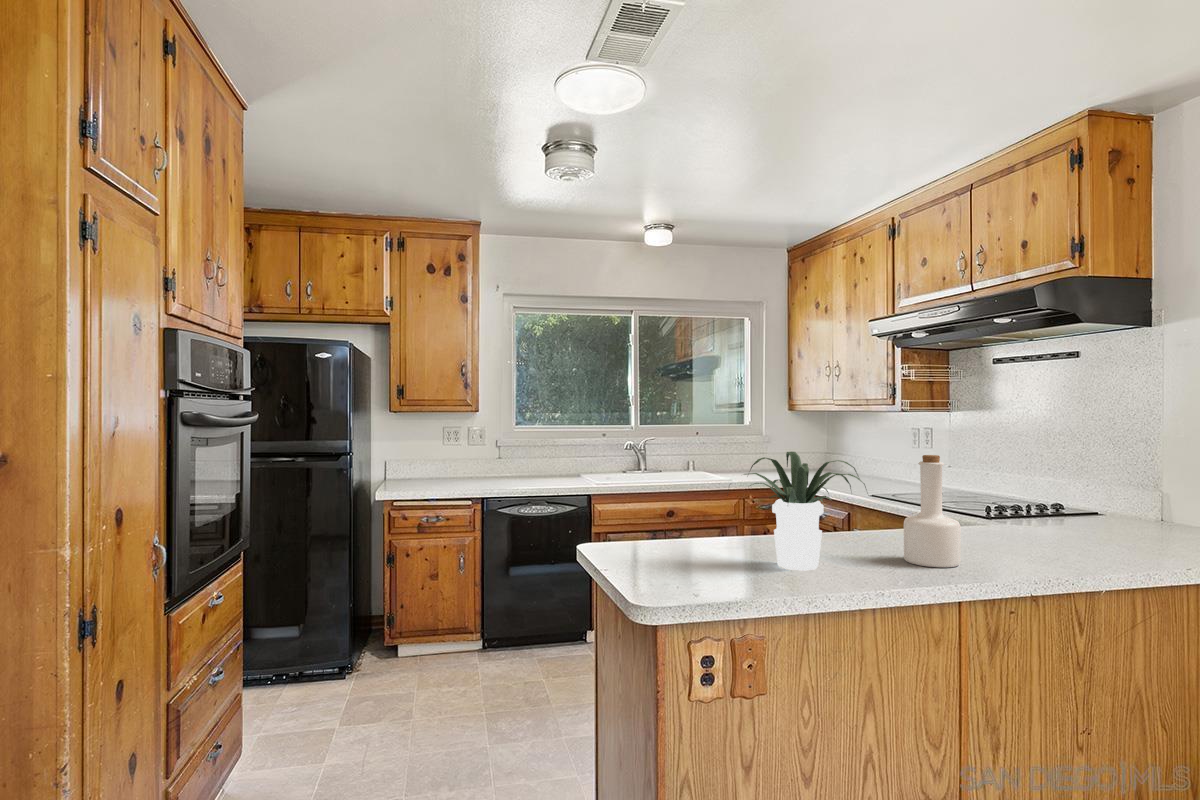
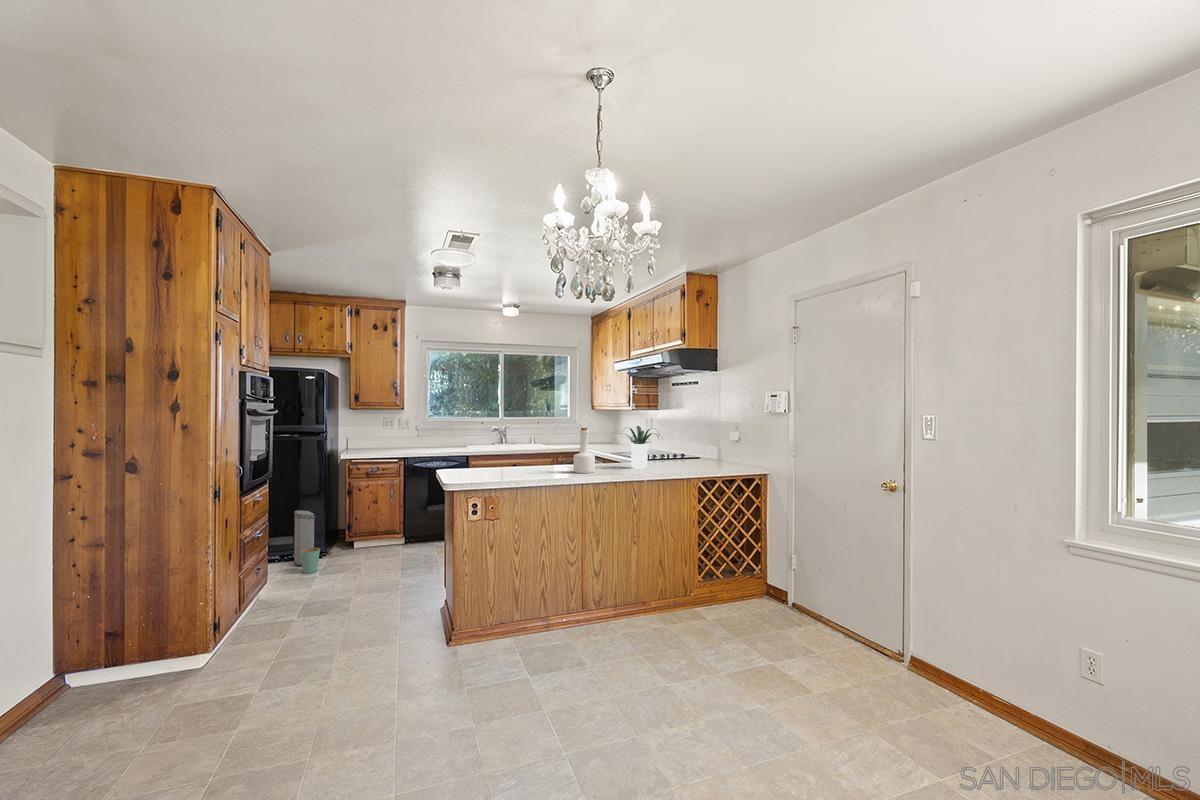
potted plant: present [744,452,867,571] -> present [626,426,660,468]
trash can: none [297,595,340,722] -> present [294,510,320,574]

